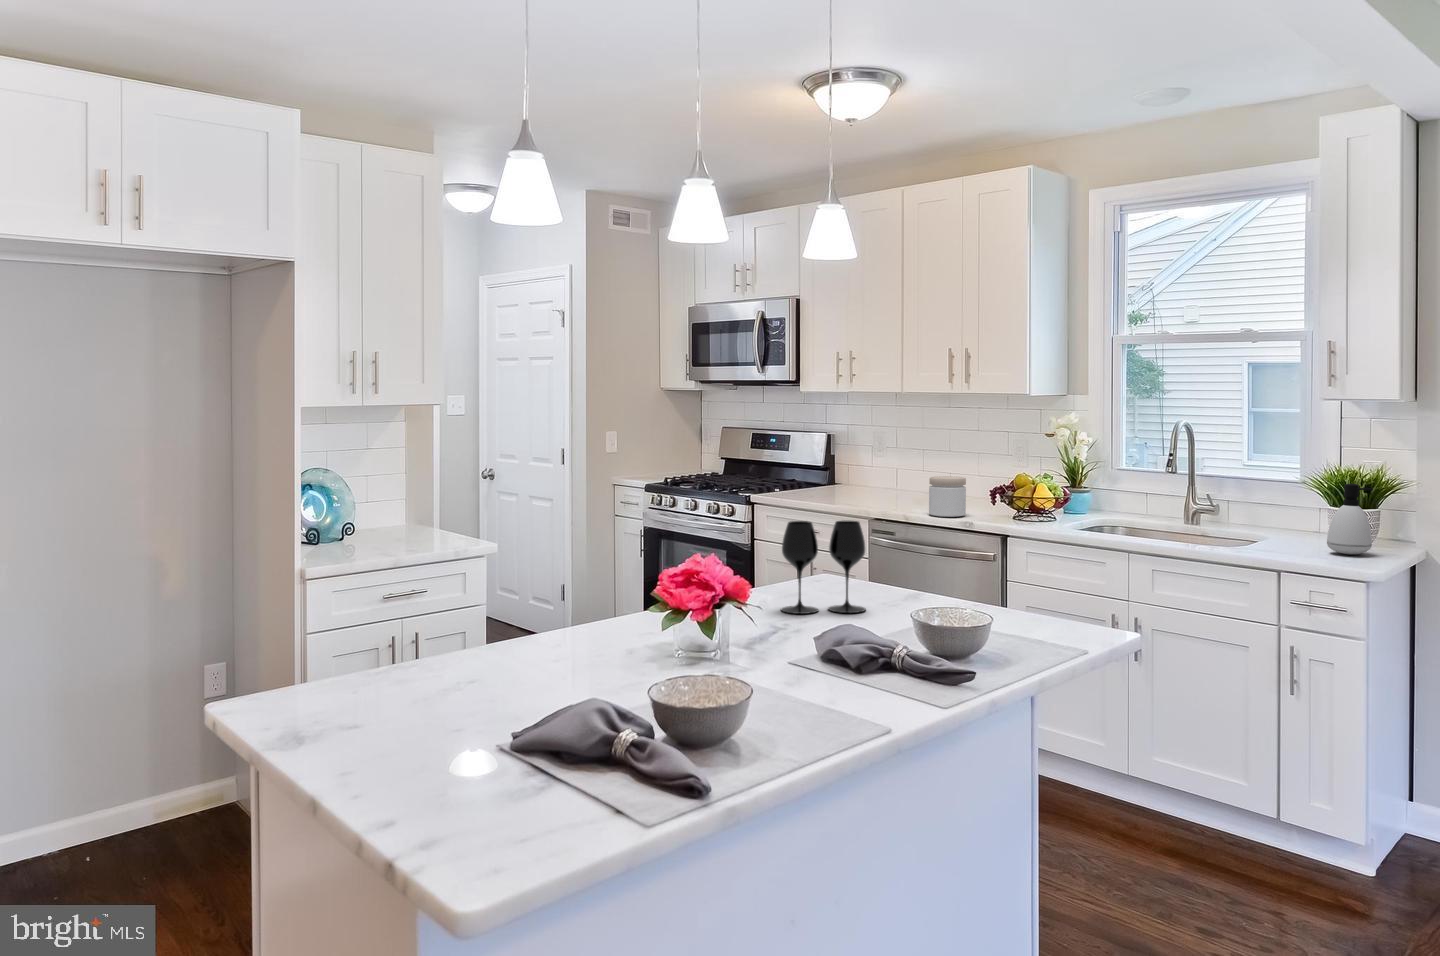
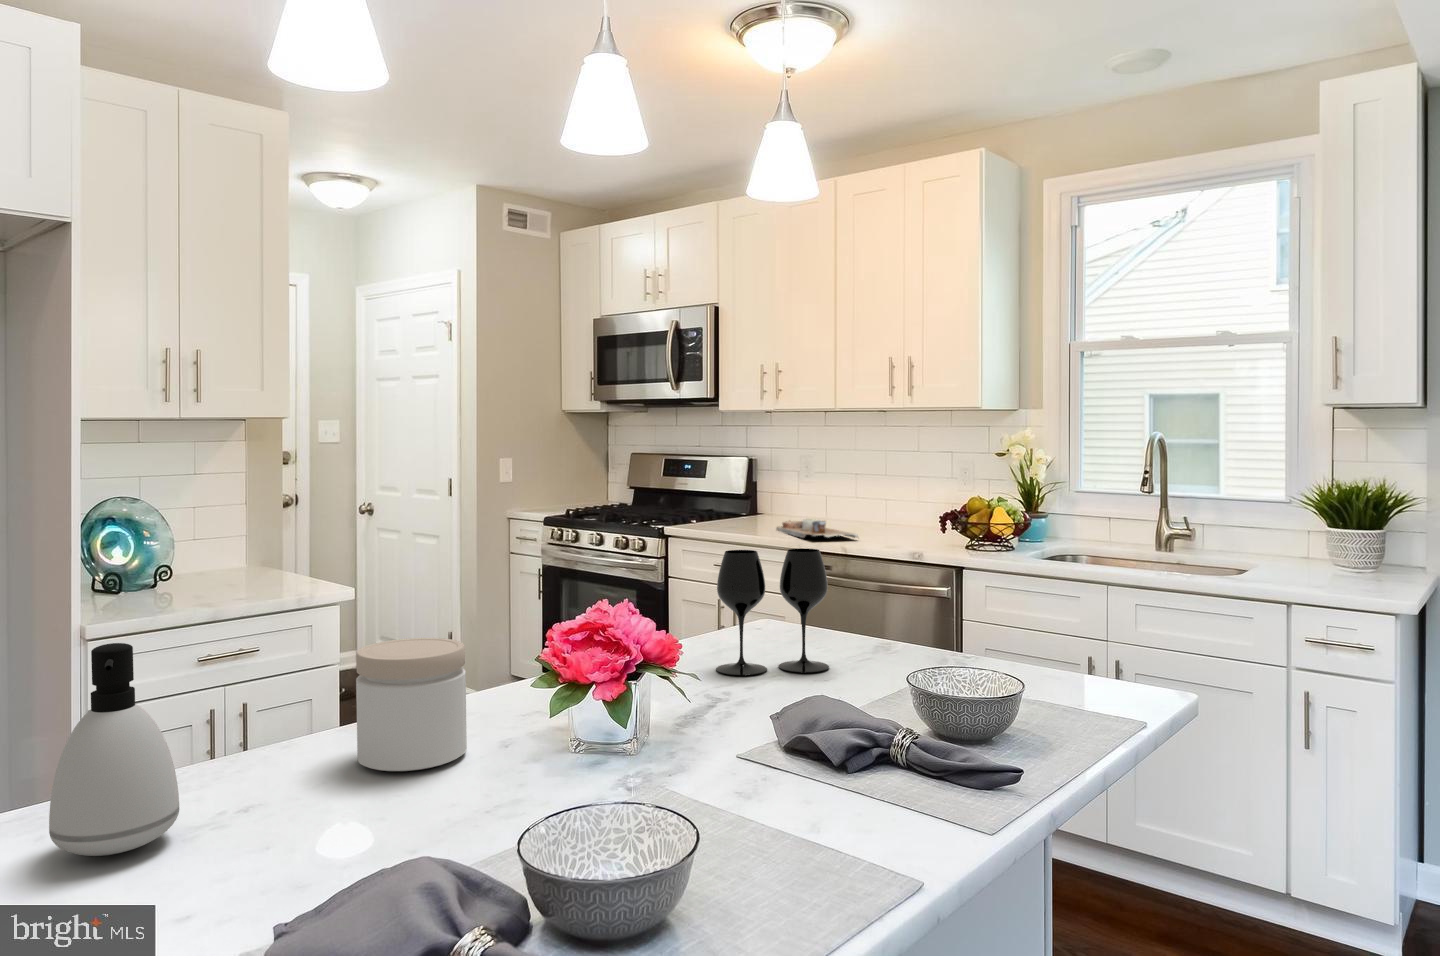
jar: present [929,476,966,517] -> present [356,638,467,771]
soap dispenser: present [1327,484,1373,554] -> present [49,643,179,856]
cutting board: none [849,491,920,509] -> present [776,519,858,538]

